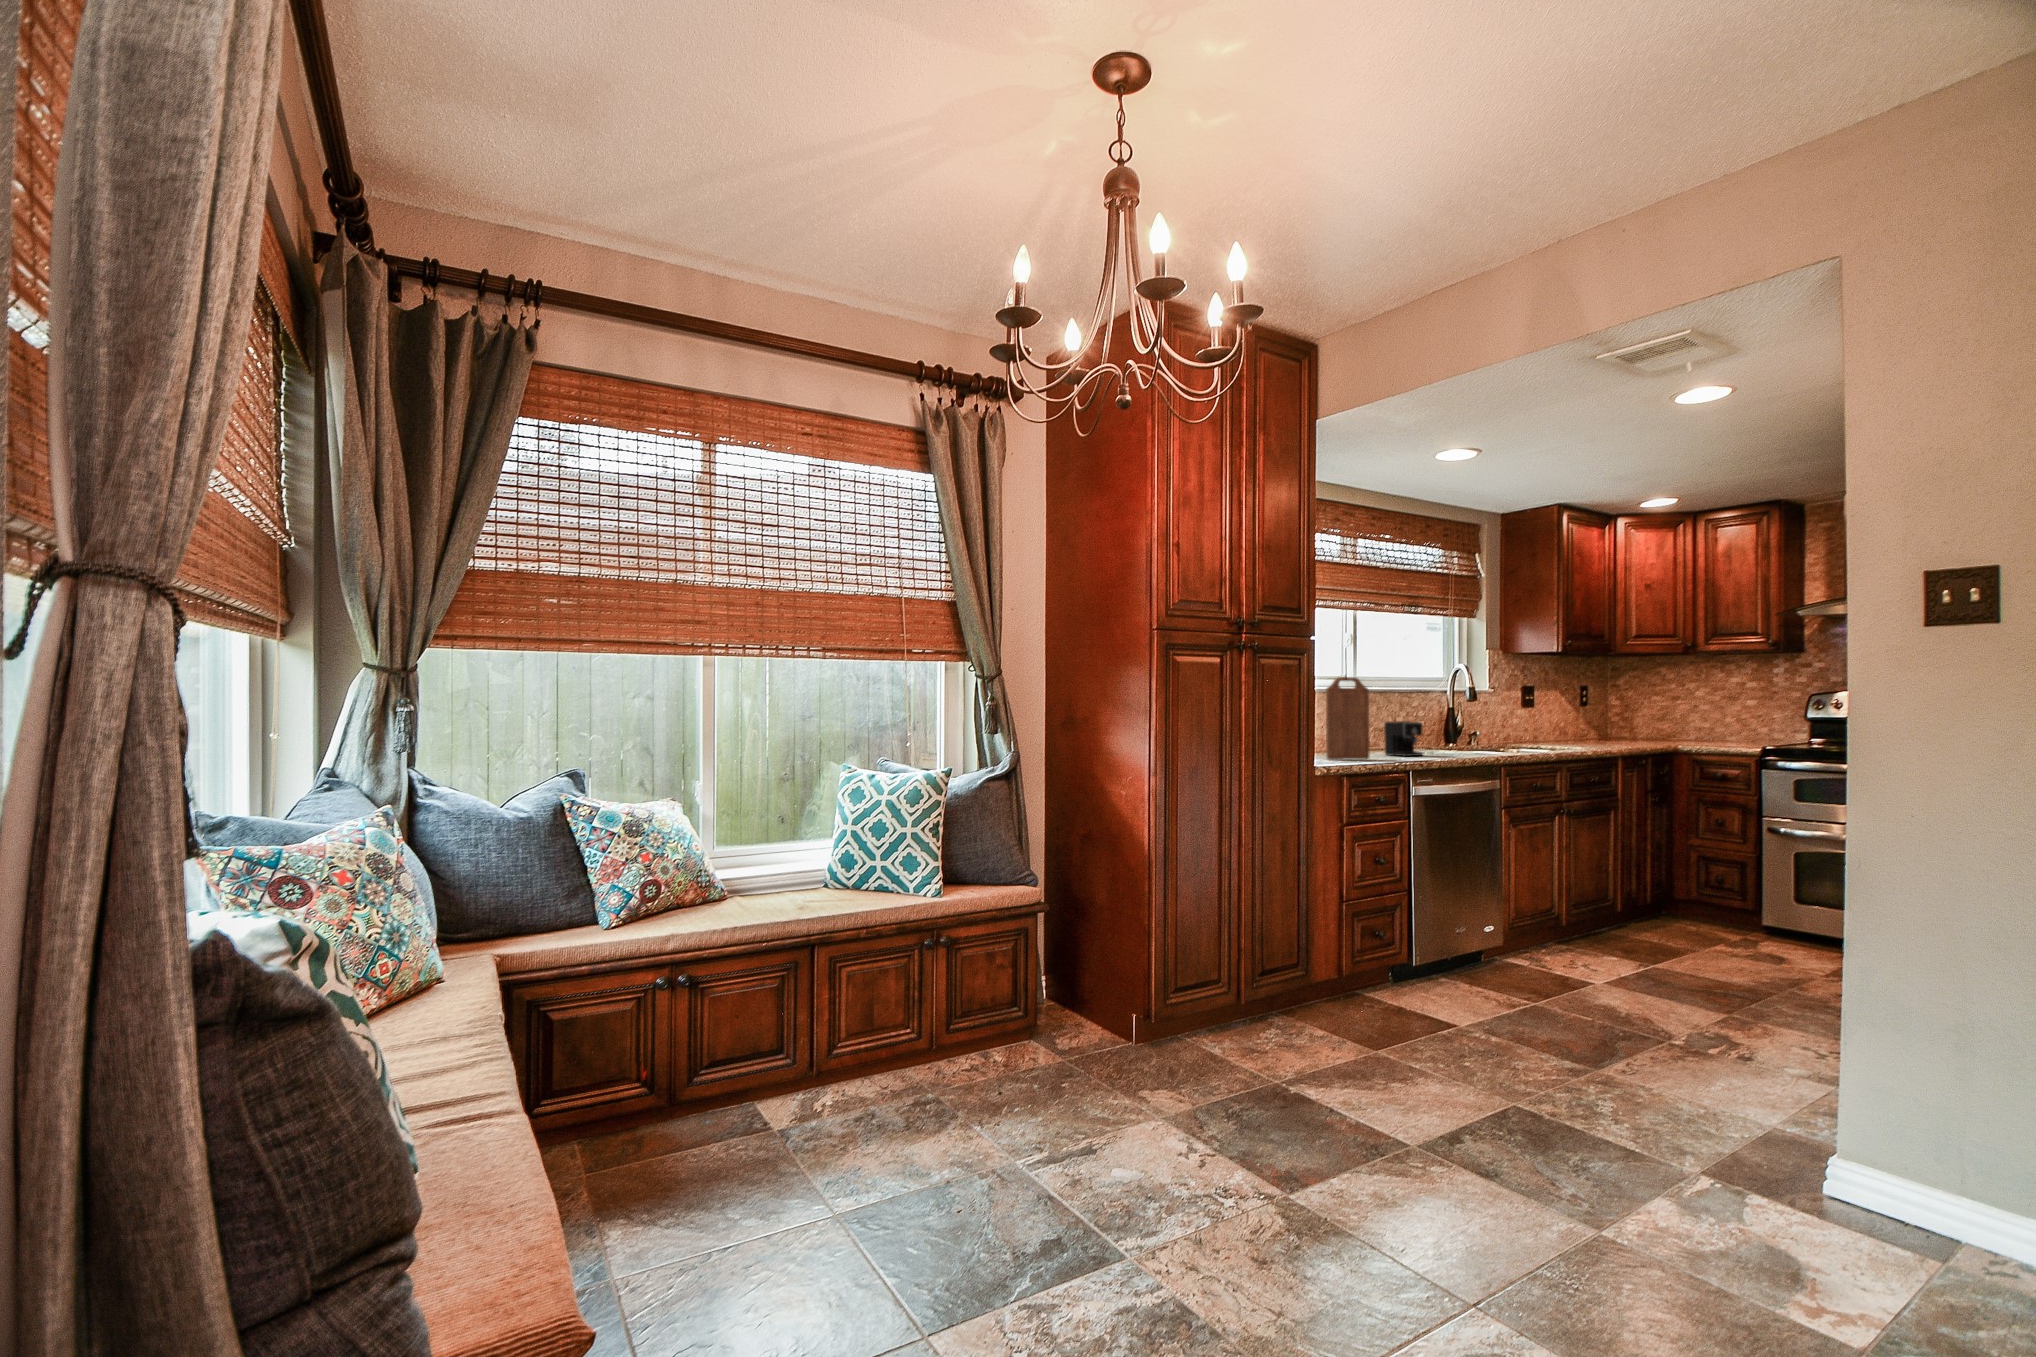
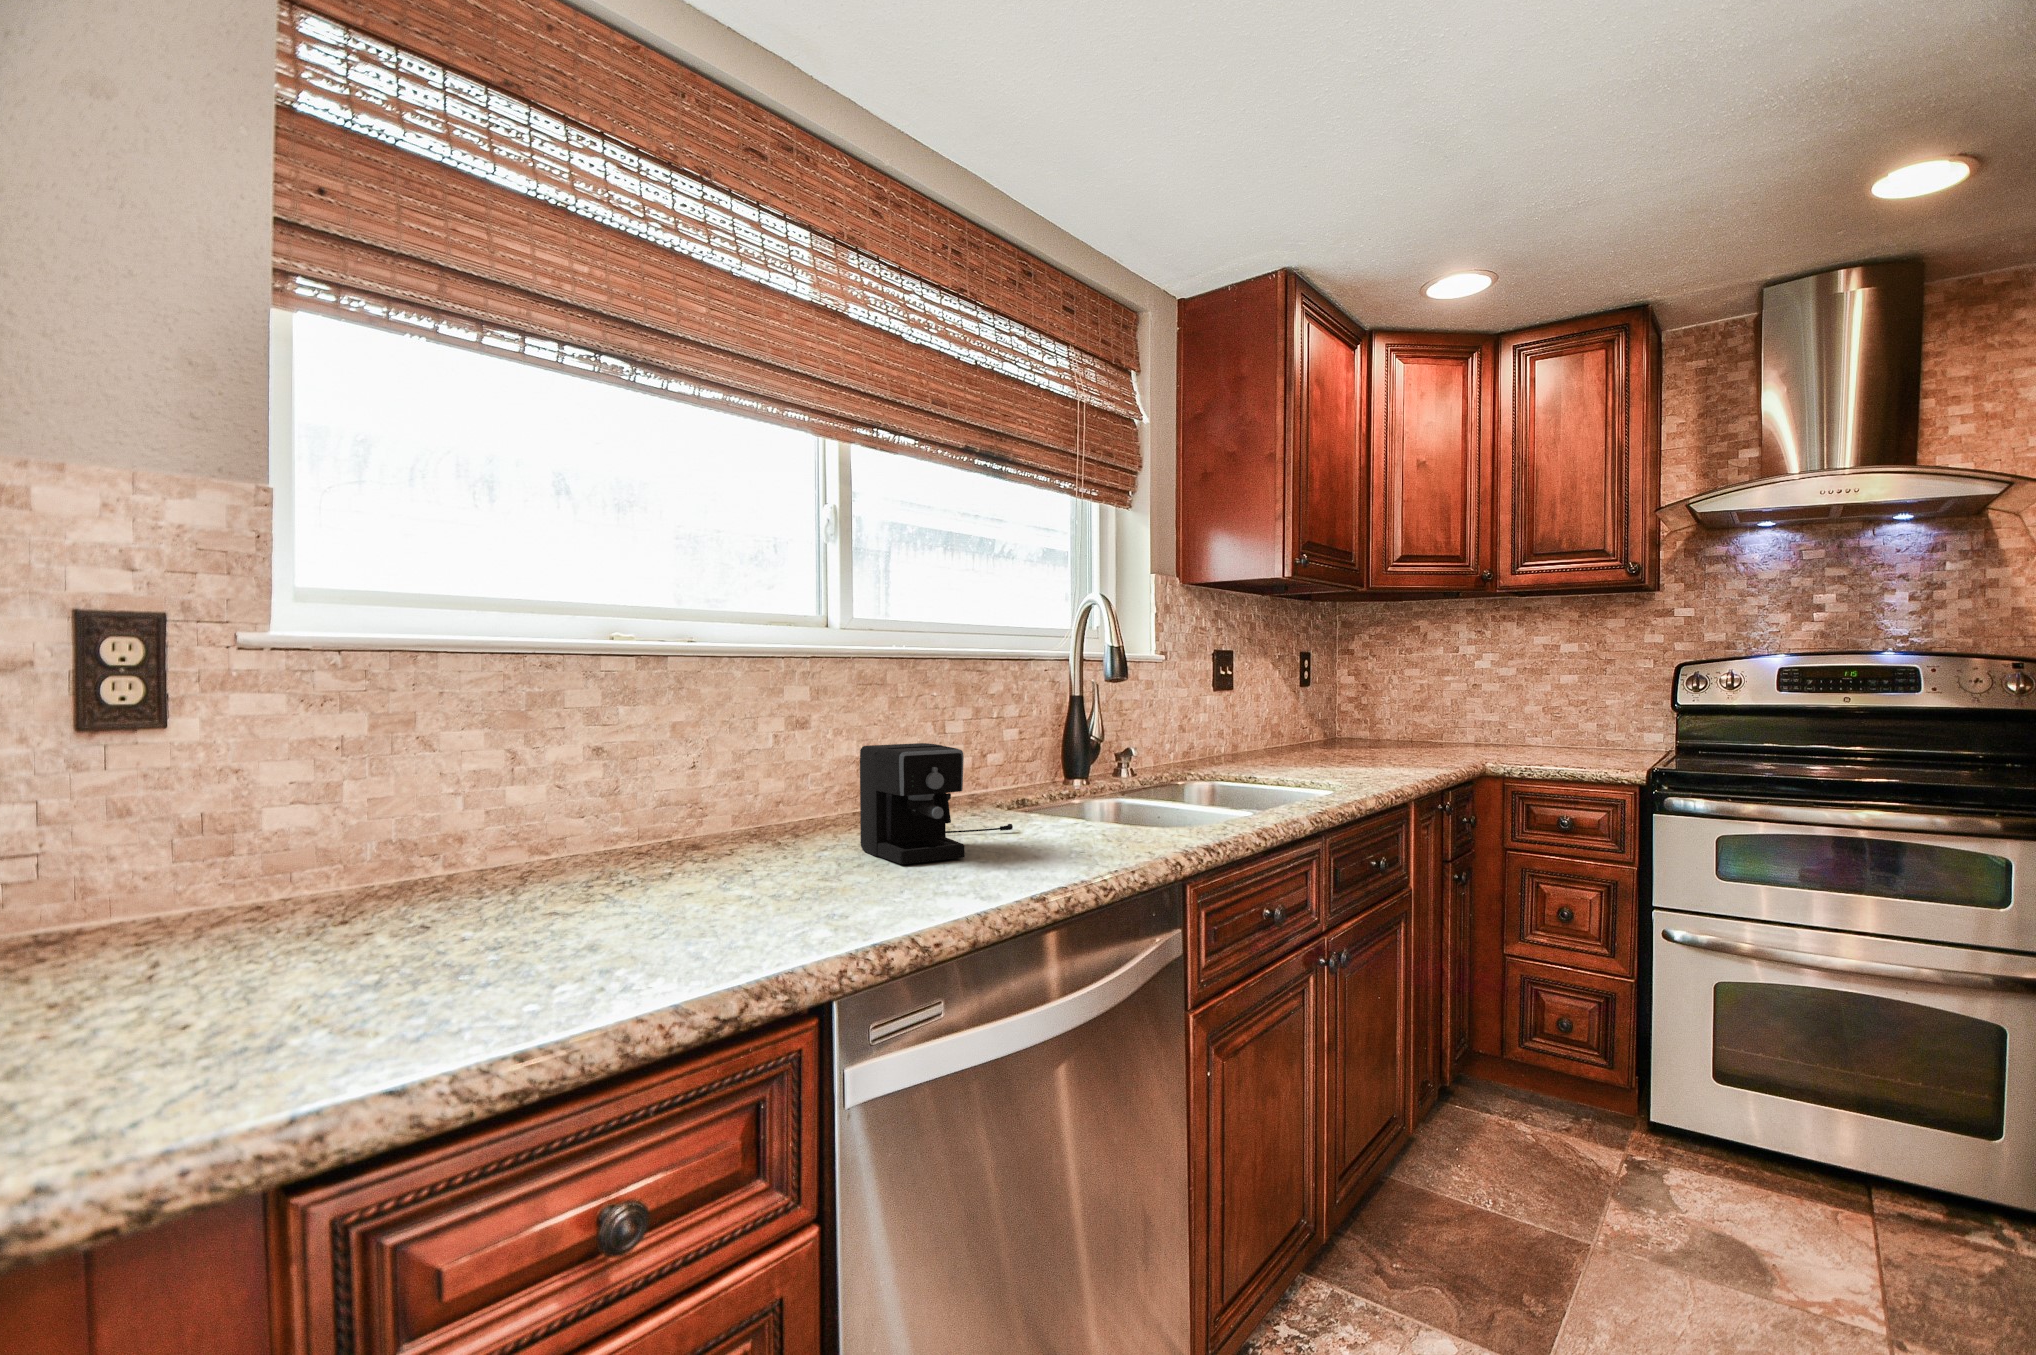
cutting board: present [1326,677,1370,760] -> none [509,583,724,943]

